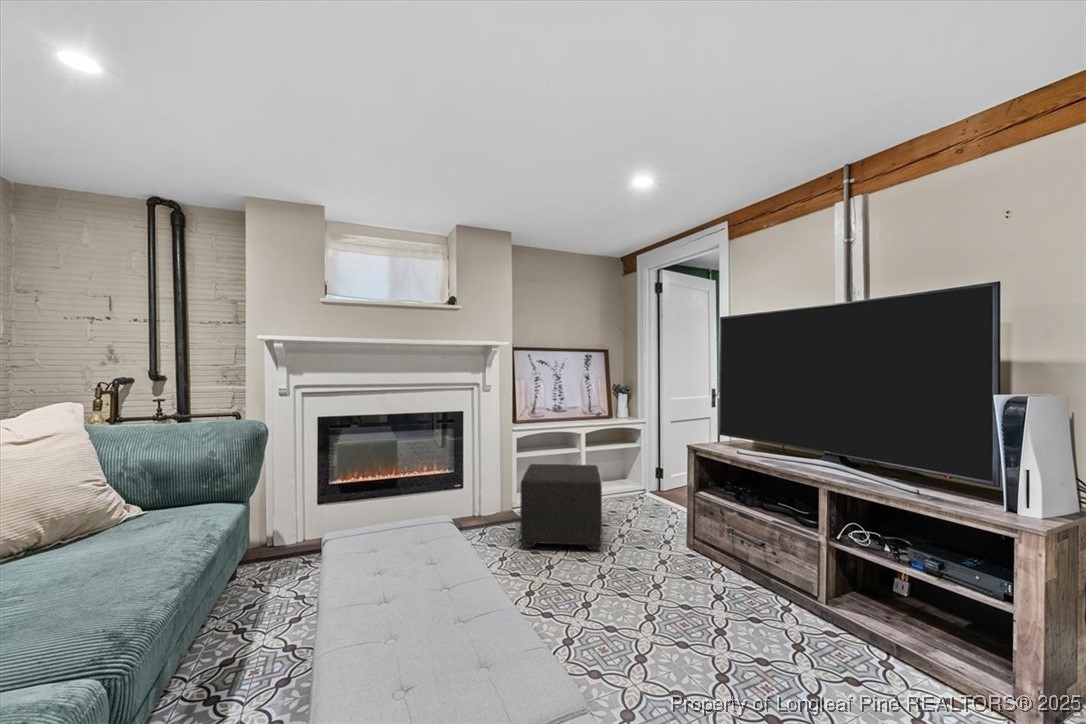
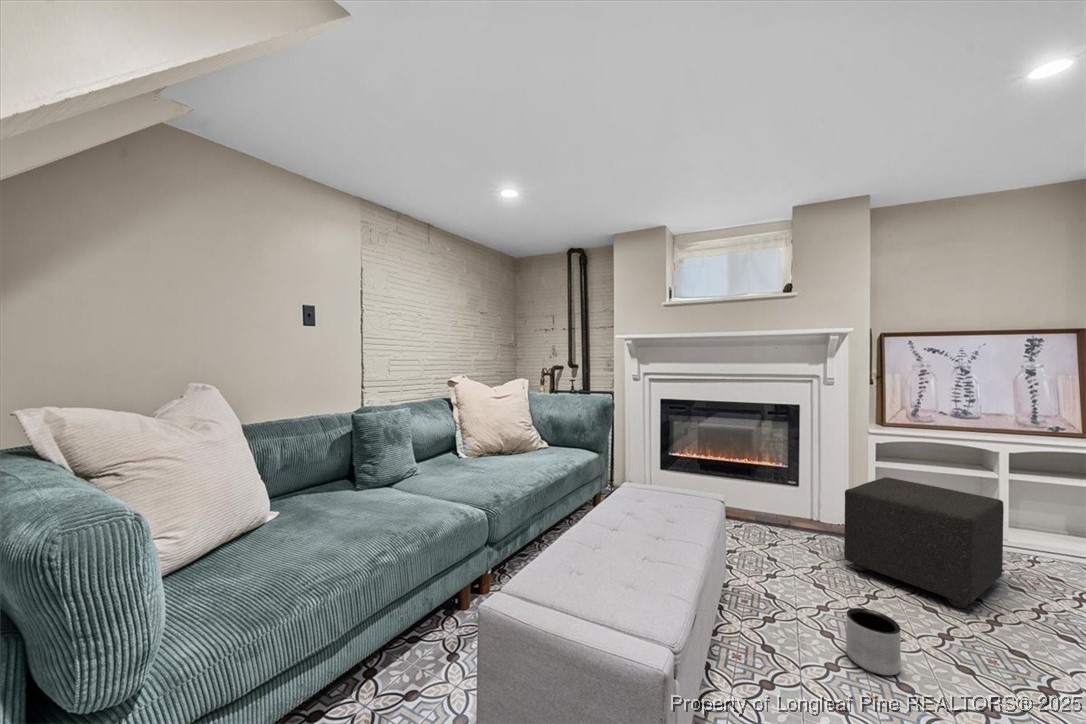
planter: none [571,574,607,627] -> present [846,608,901,675]

